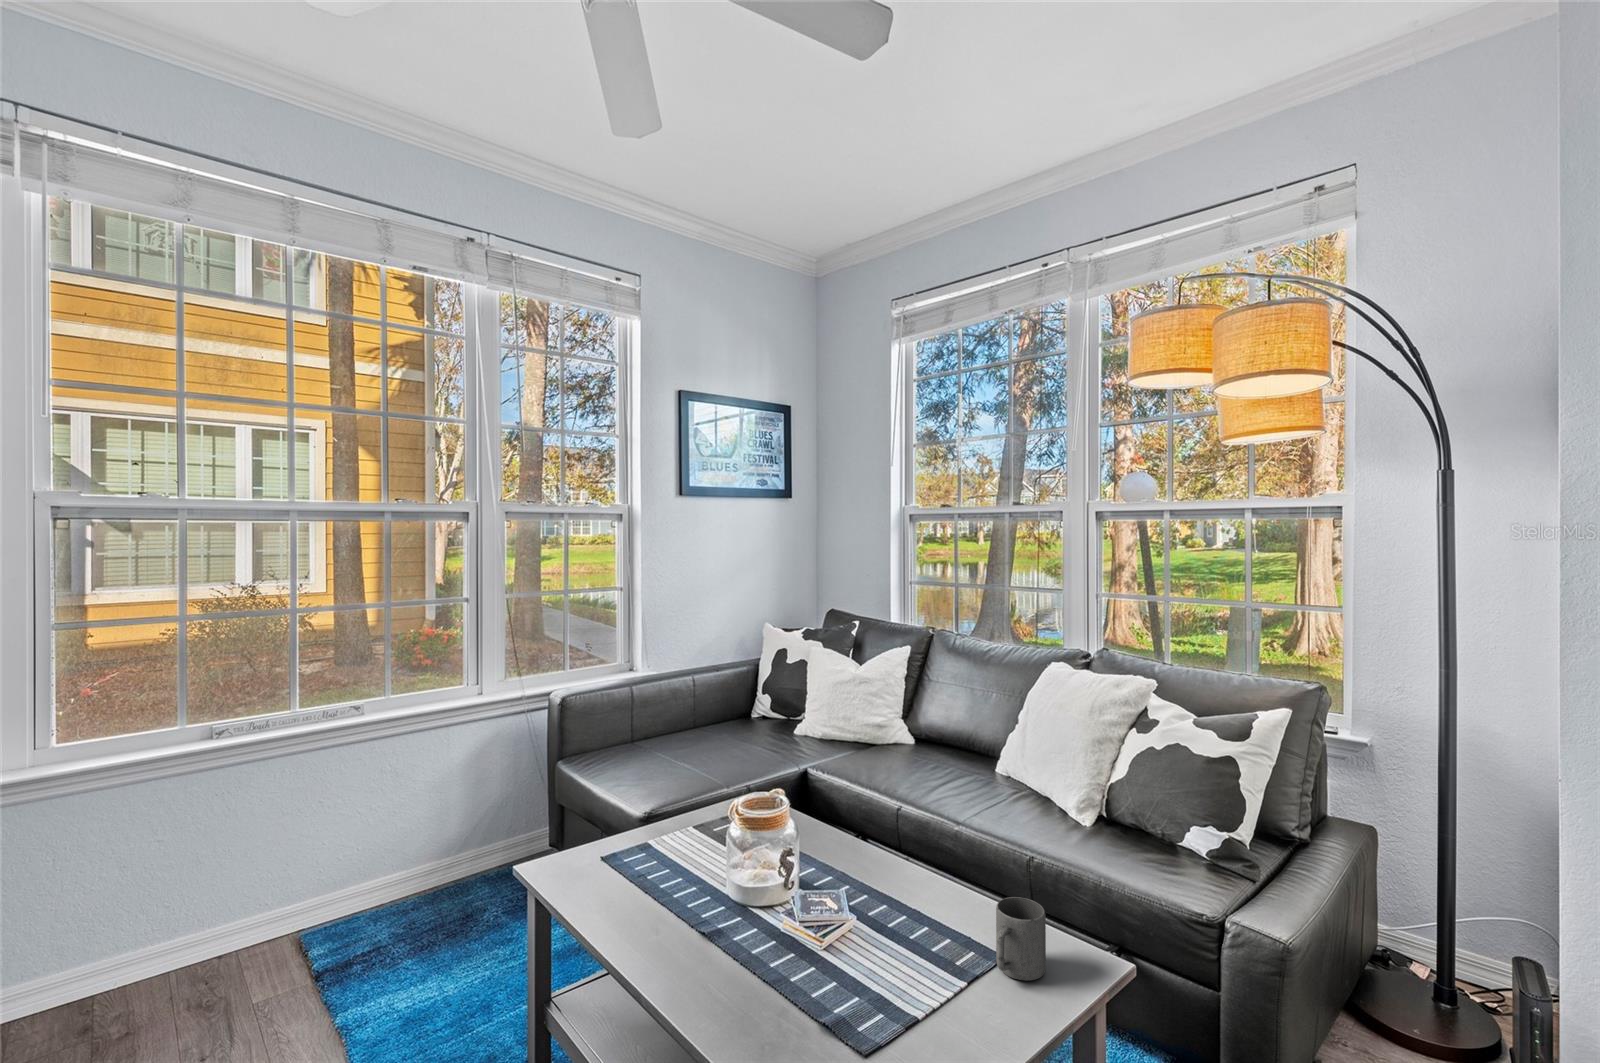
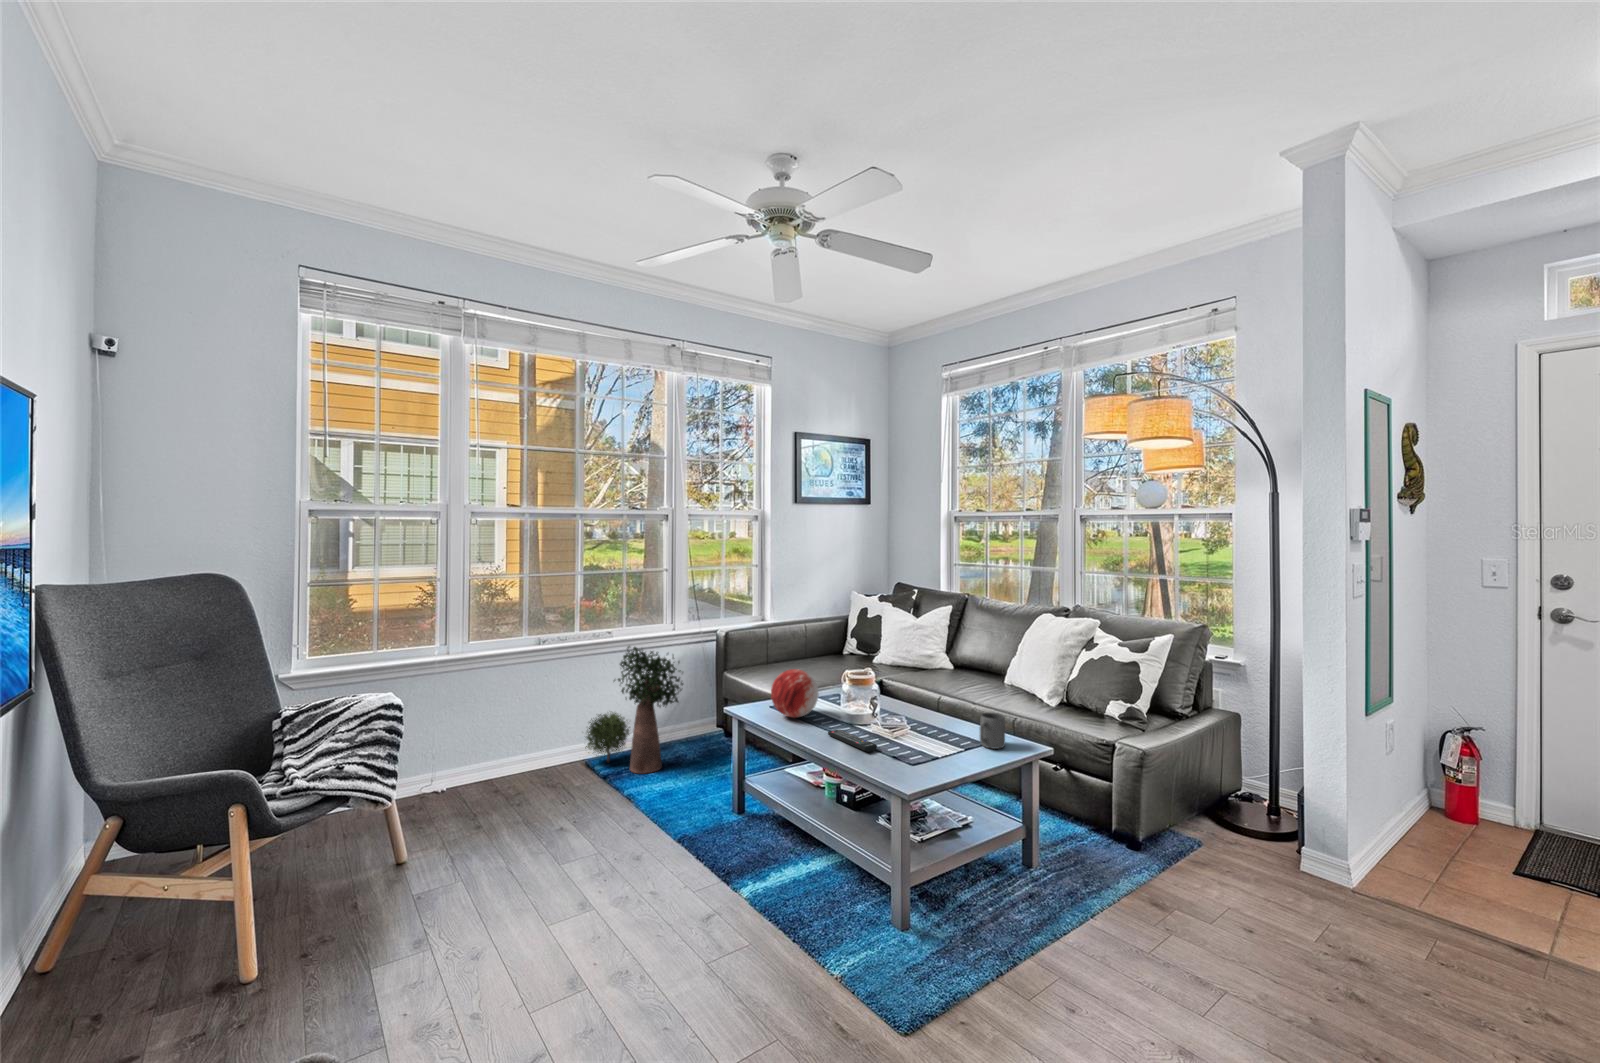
potted plant: none [286,734,470,963] -> present [585,646,683,774]
decorative orb: none [588,801,682,899] -> present [771,669,819,718]
remote control: none [690,937,788,1010] -> present [828,730,877,752]

